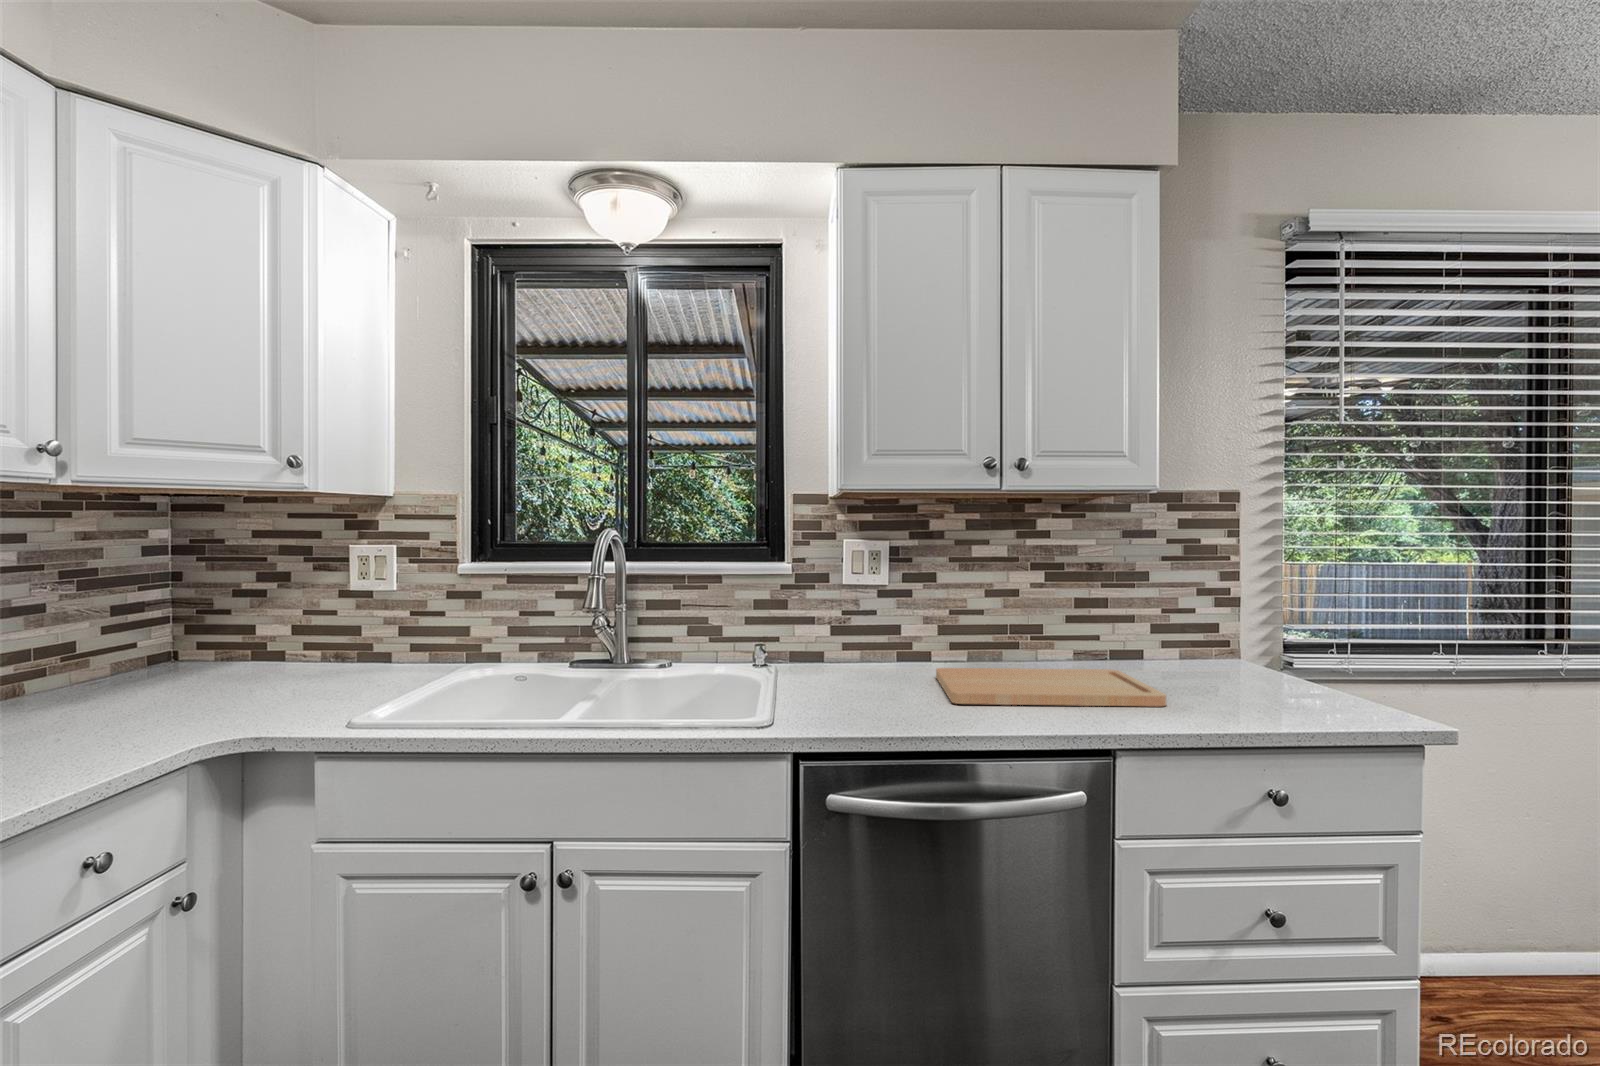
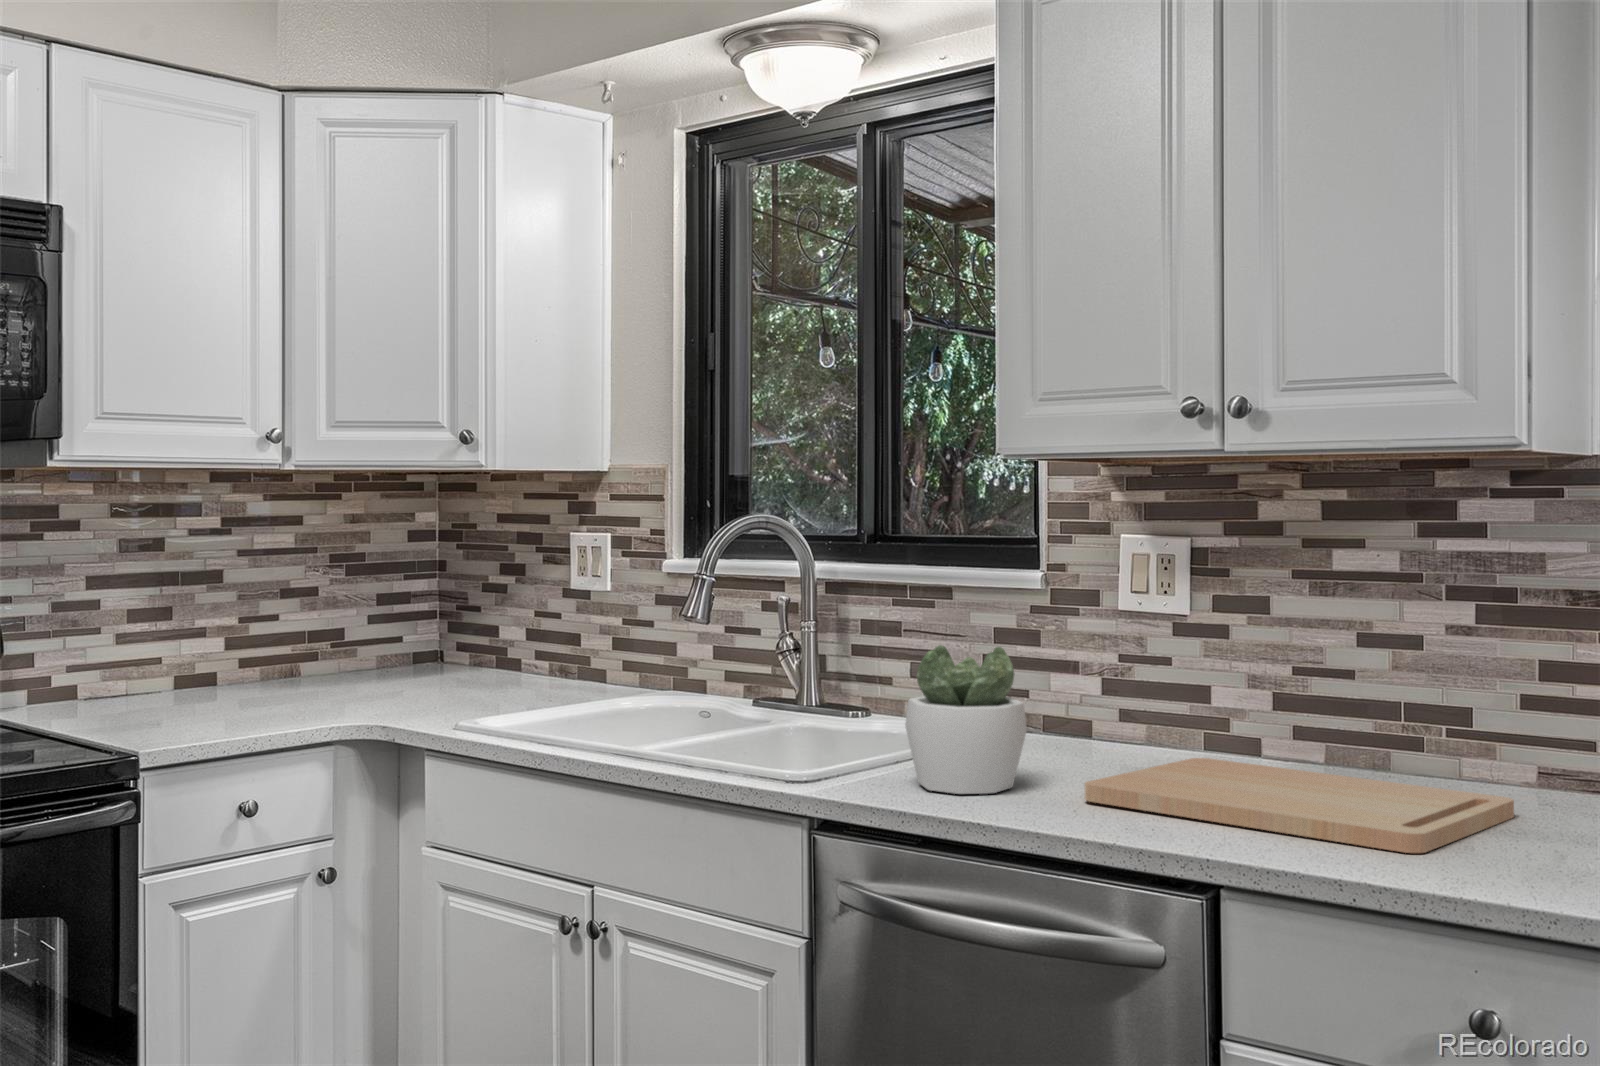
succulent plant: none [829,612,908,713] -> present [905,645,1027,794]

